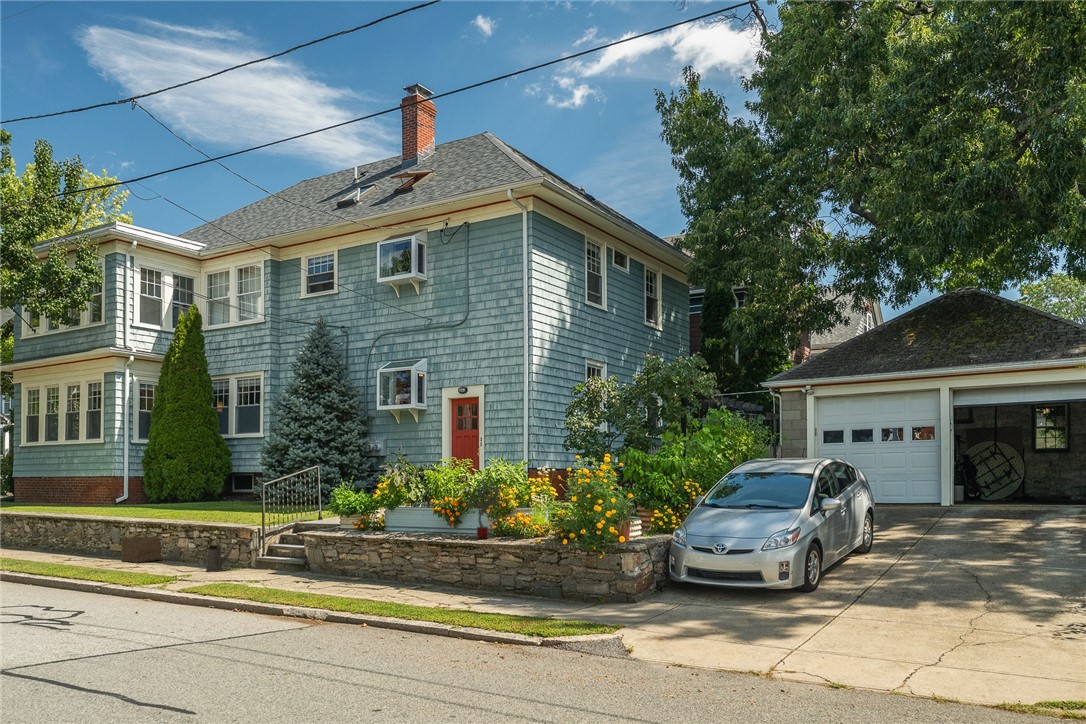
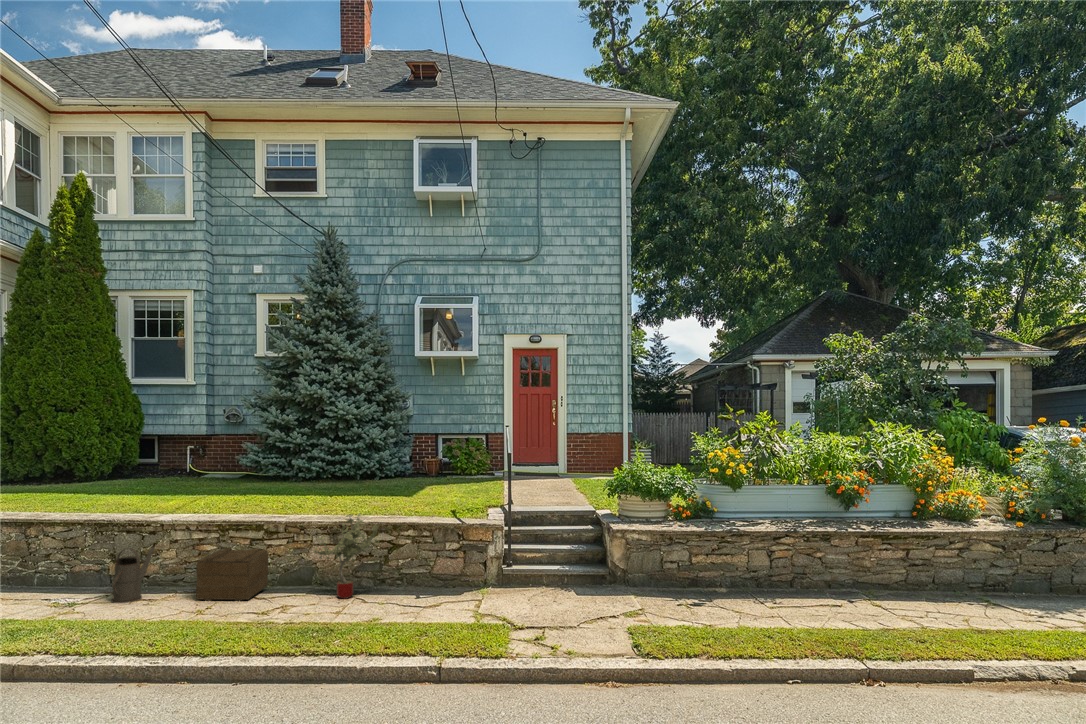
potted tree: present [466,479,502,539] -> present [314,513,378,599]
watering can: present [203,540,236,572] -> present [111,547,154,603]

